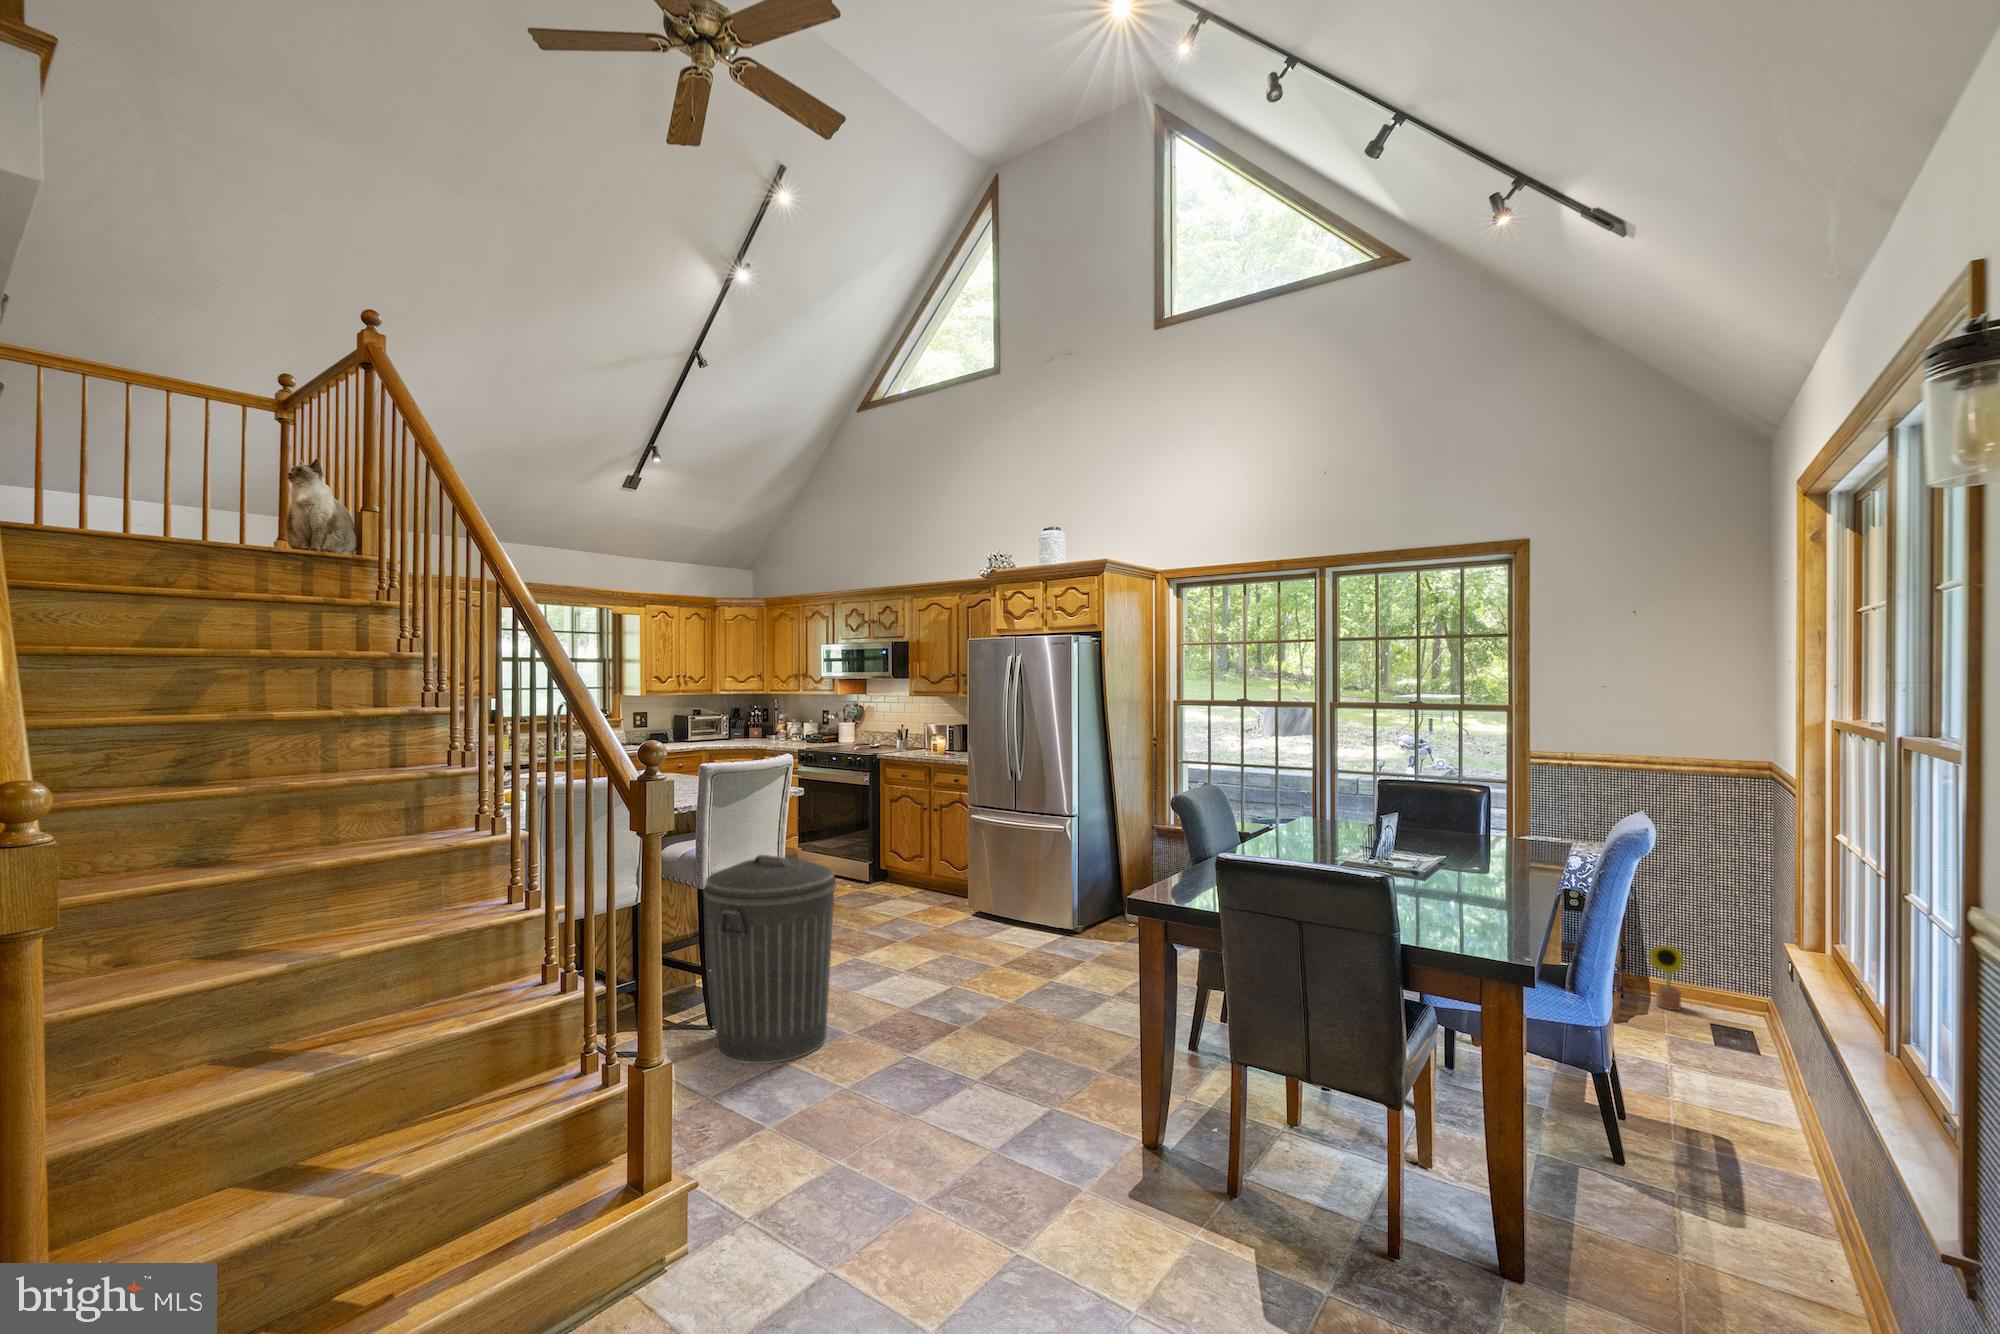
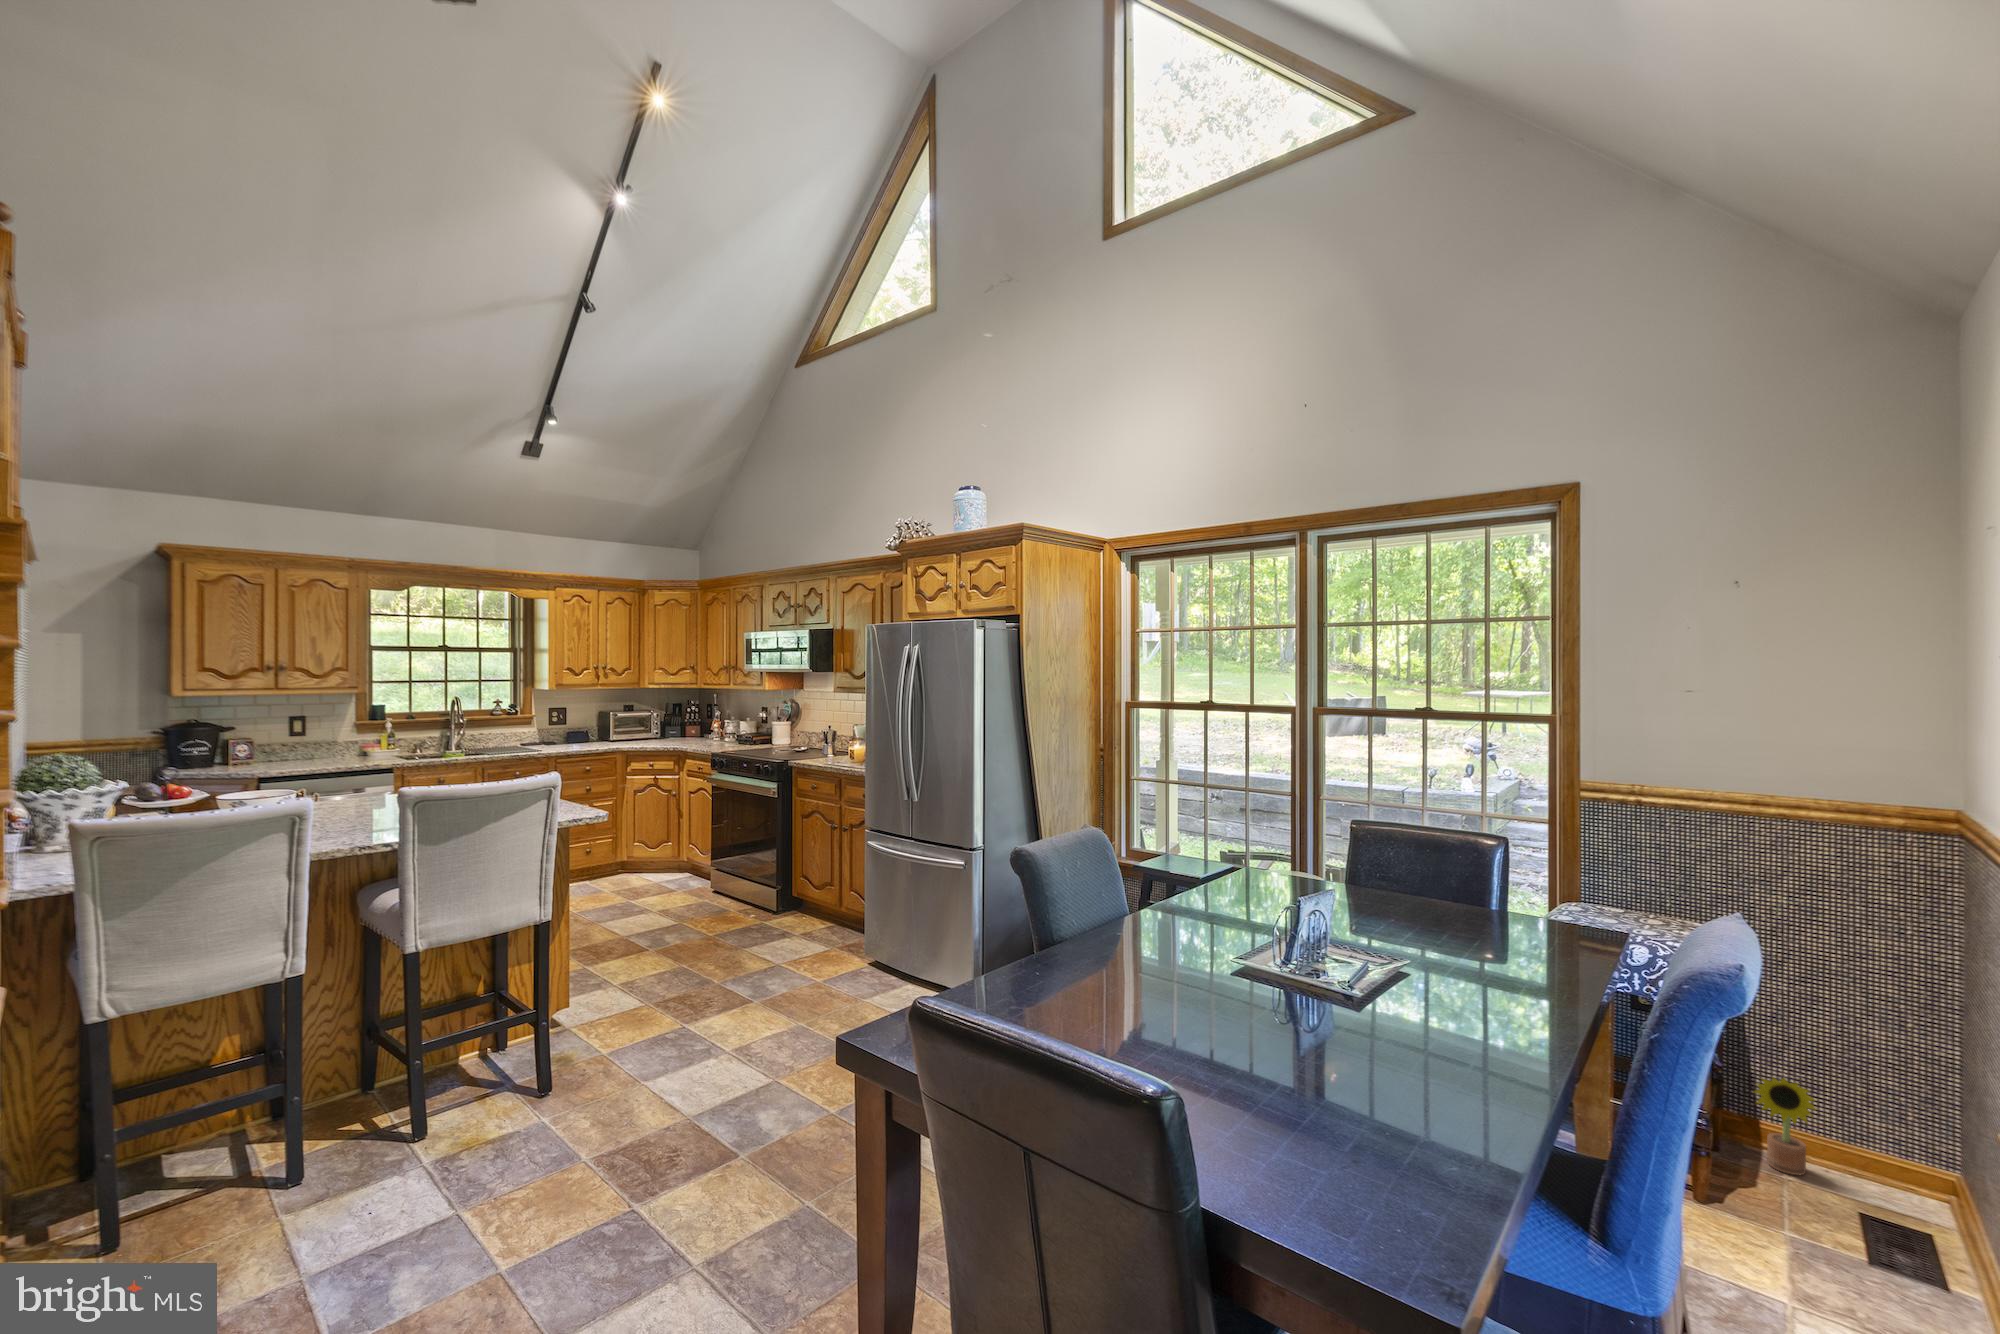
trash can: present [704,855,836,1064] -> none [357,915,567,1222]

